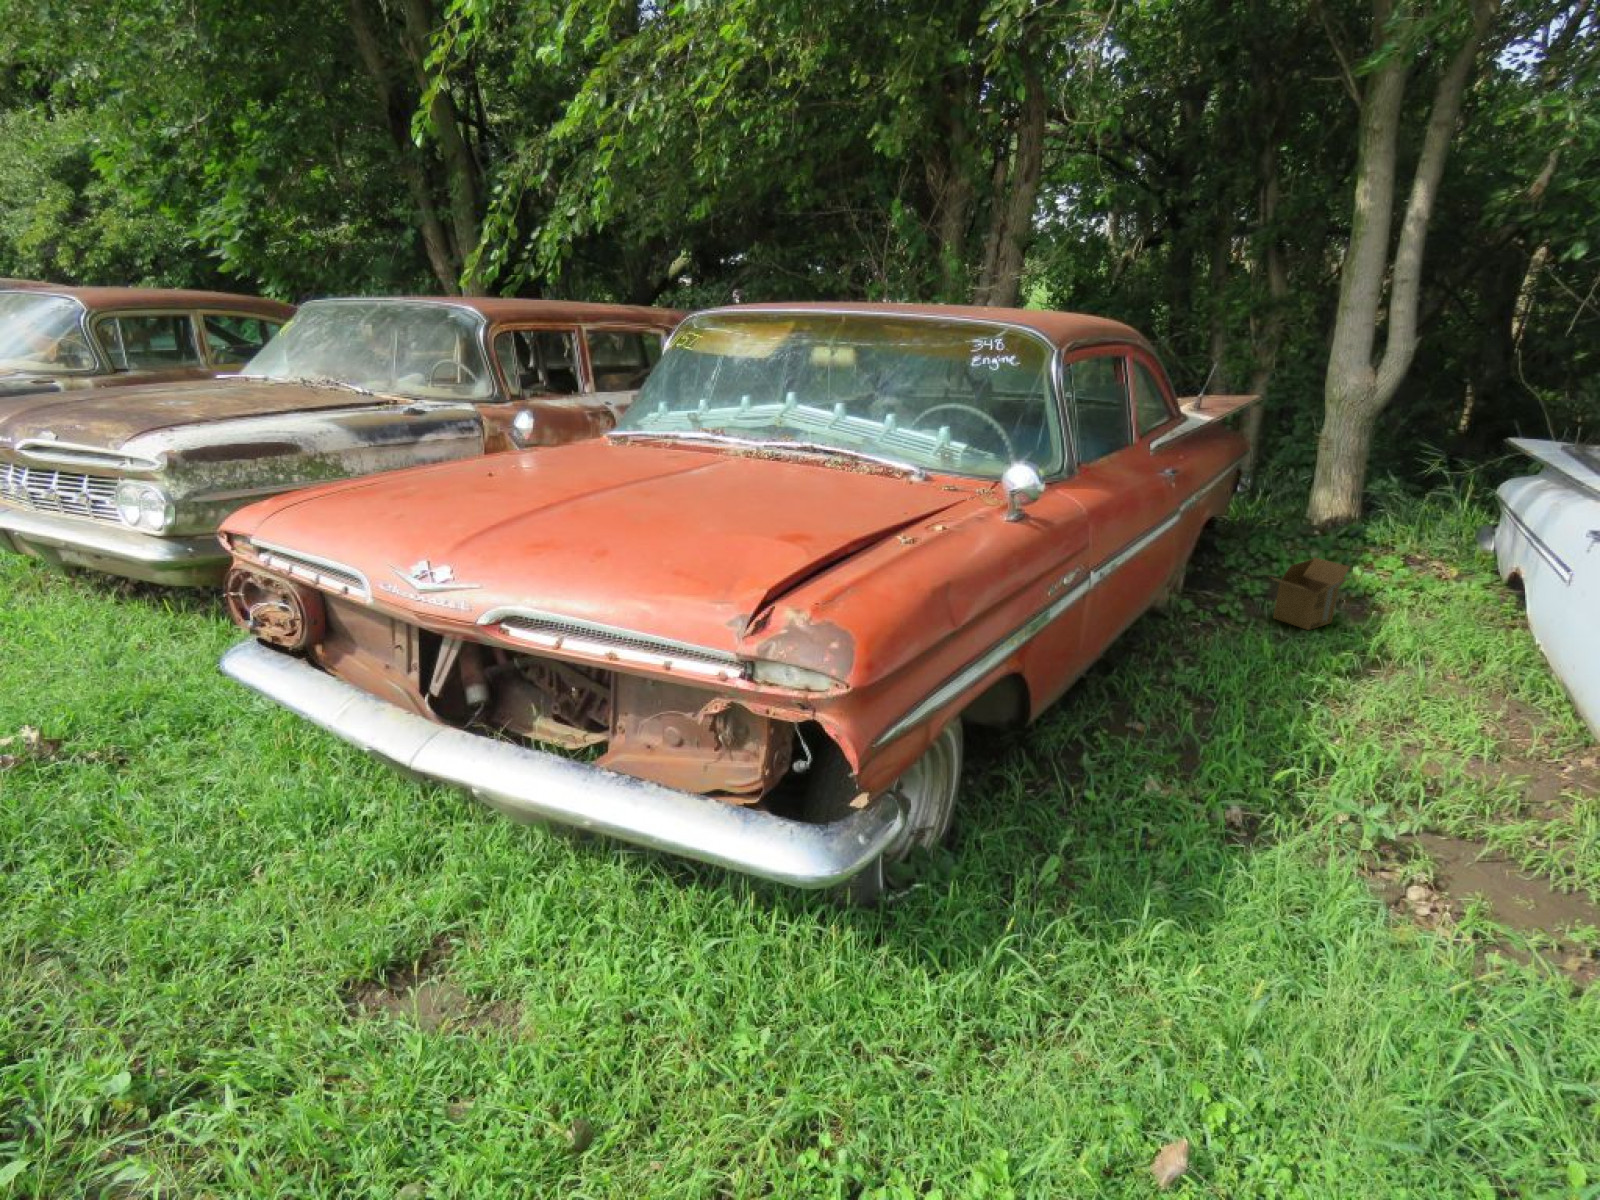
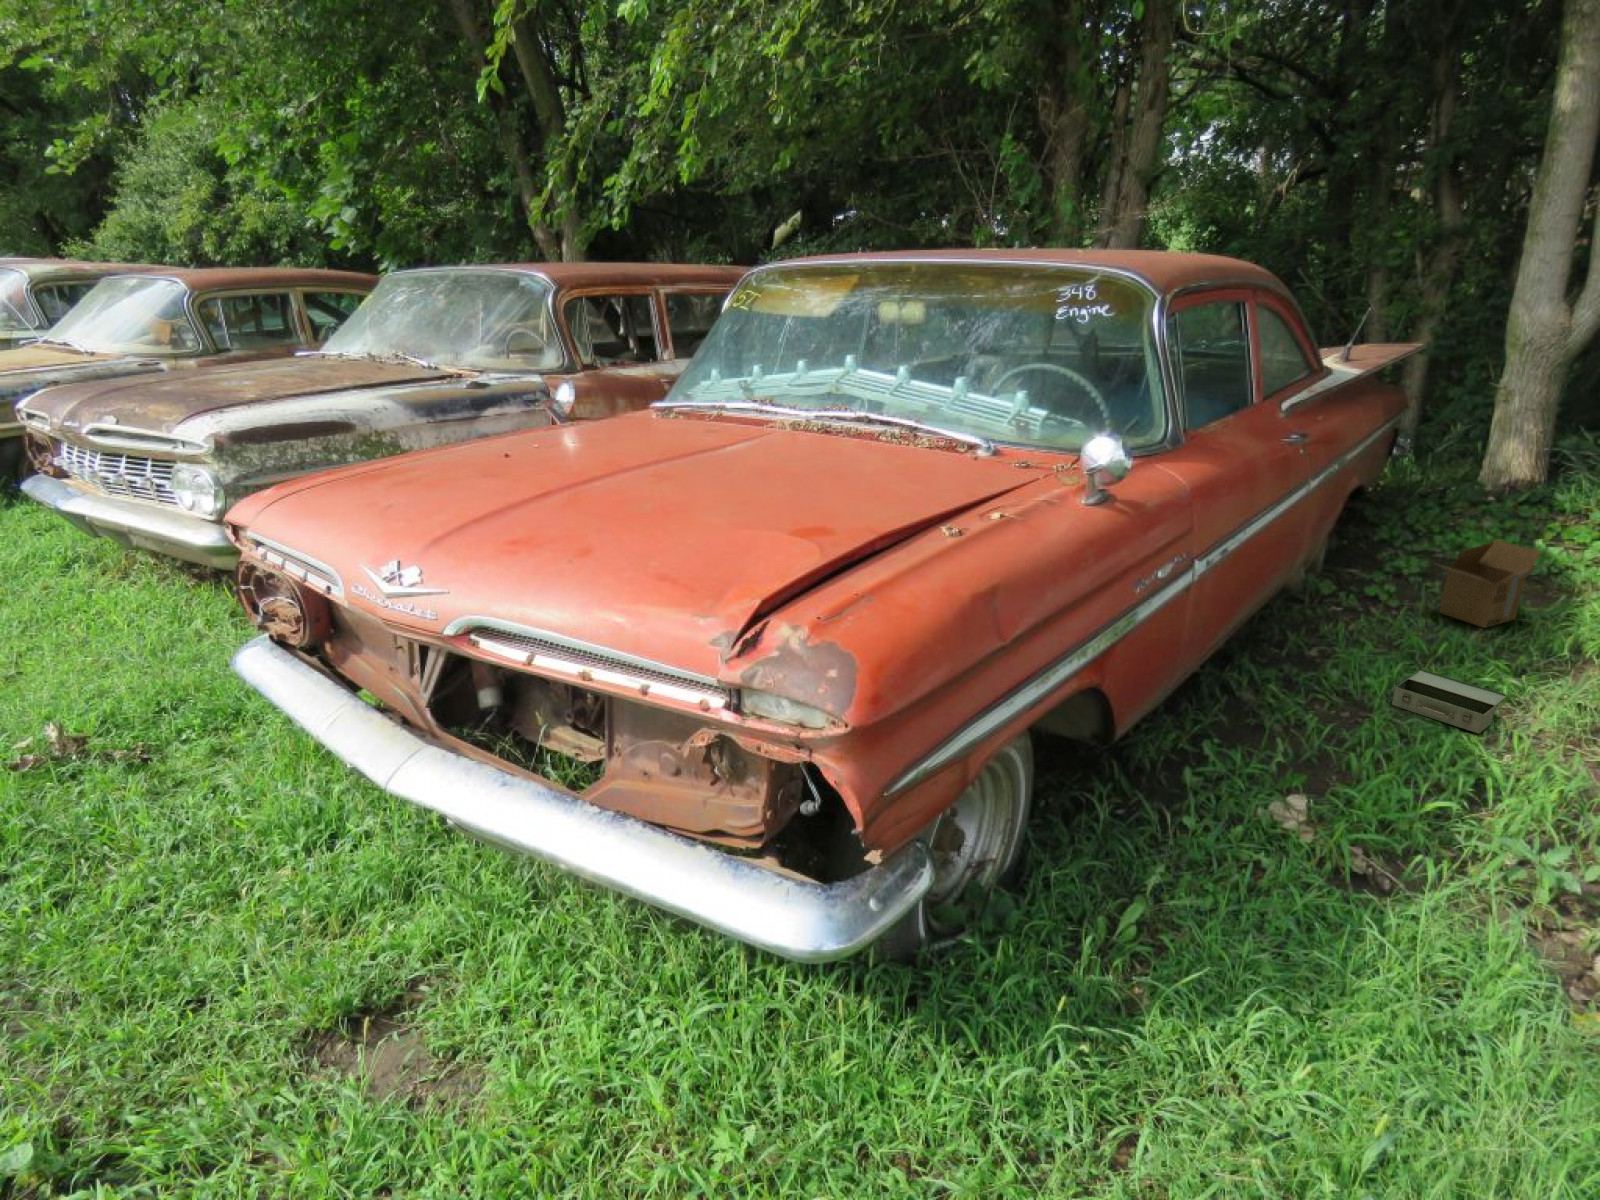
toolbox: none [1239,663,1327,713] -> present [1392,670,1507,734]

